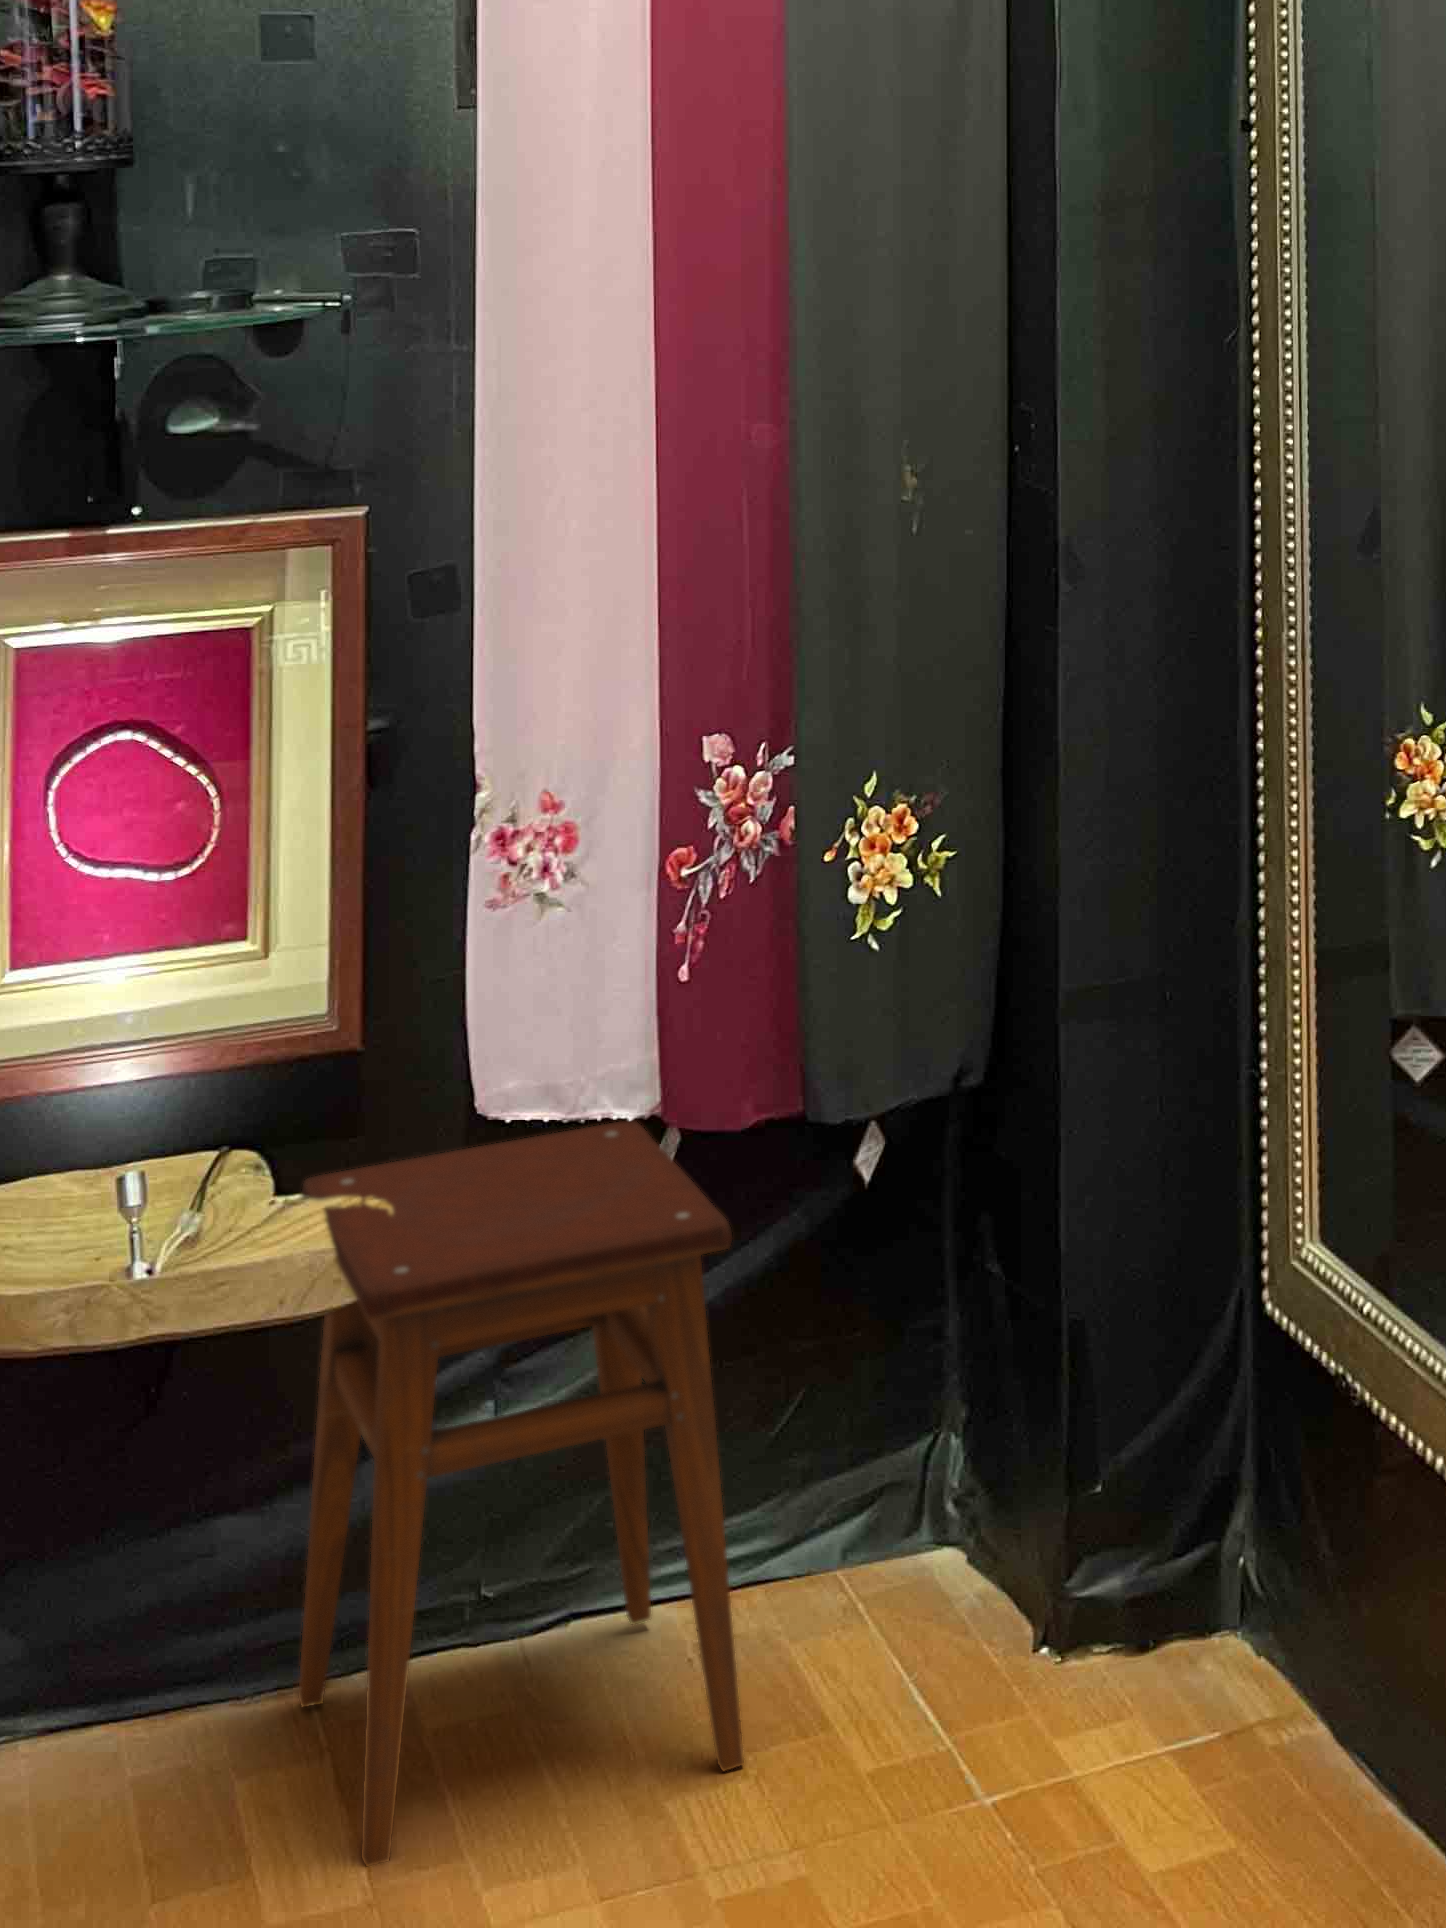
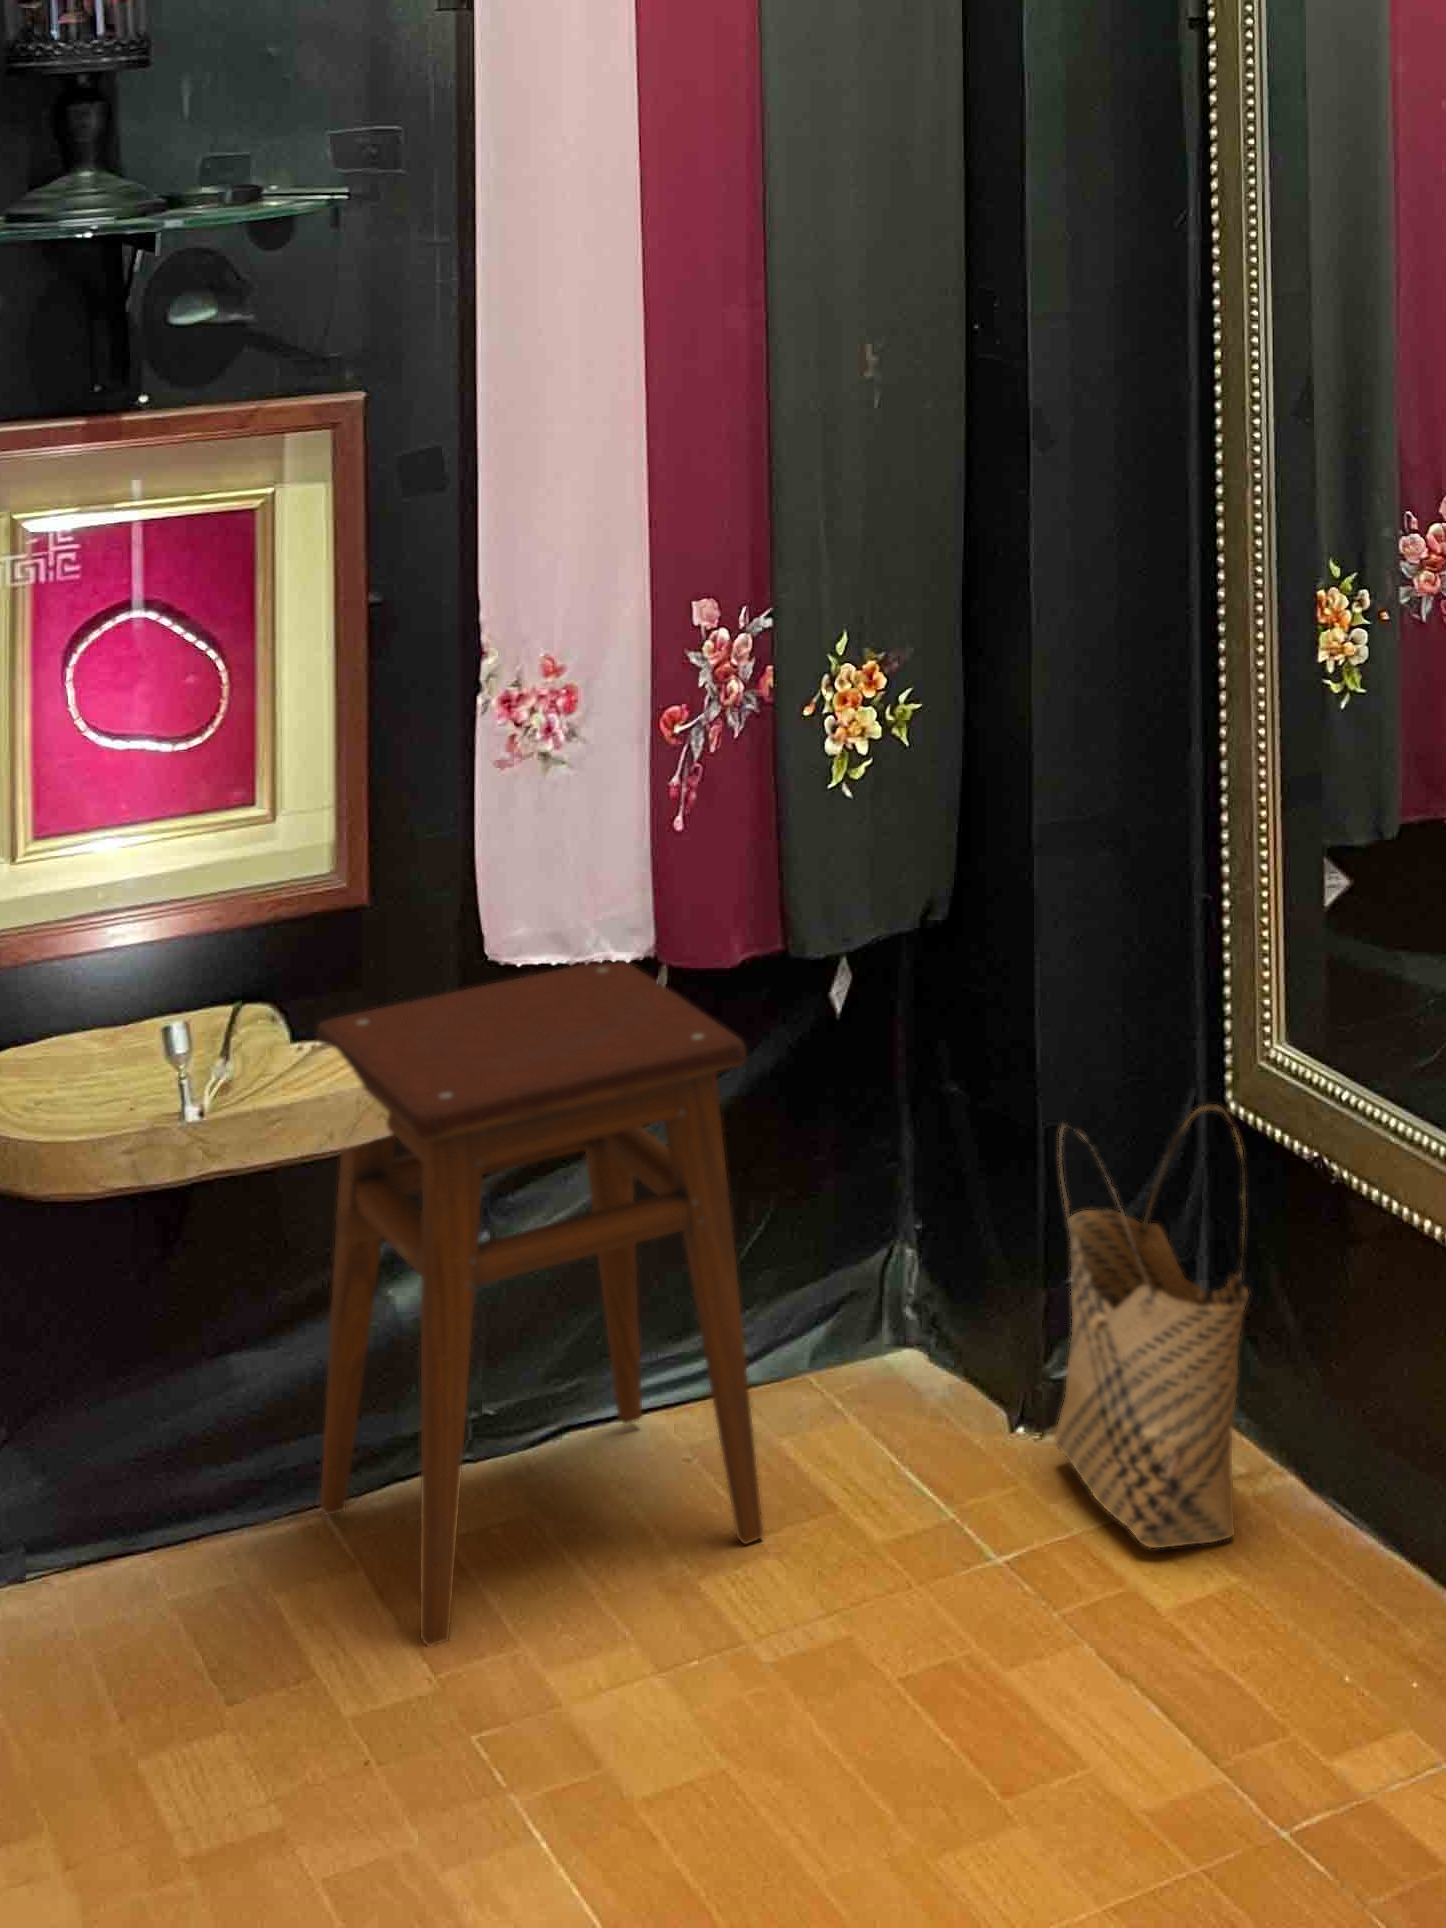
woven basket: none [1070,1312,1268,1807] -> present [1055,1104,1249,1548]

